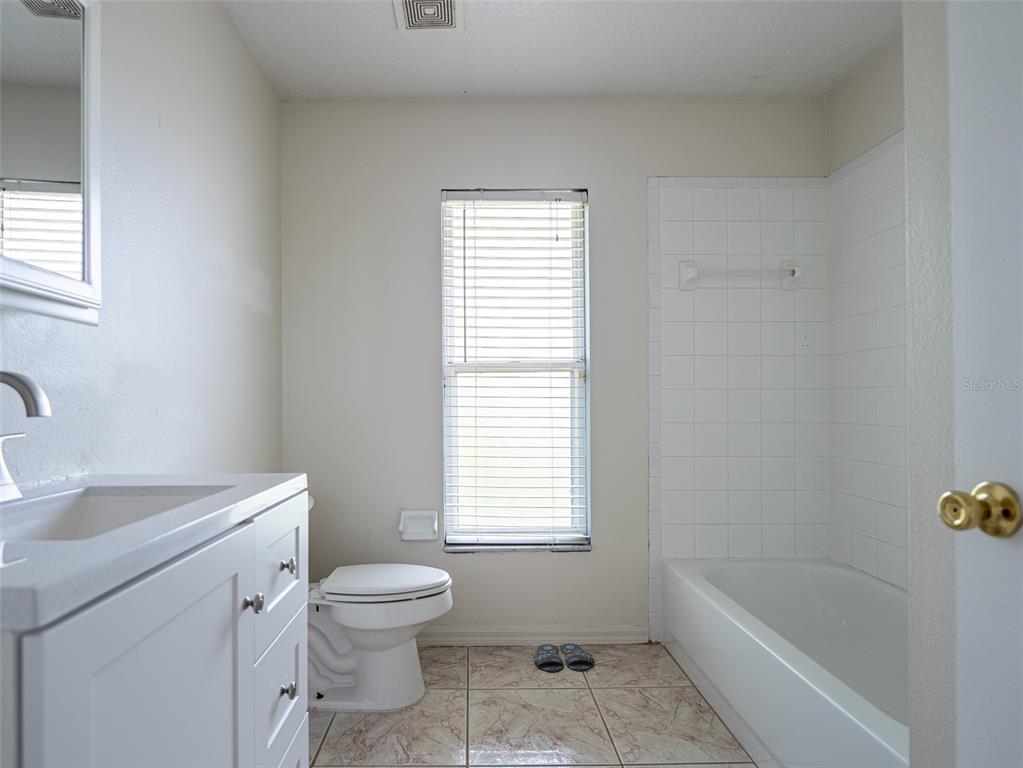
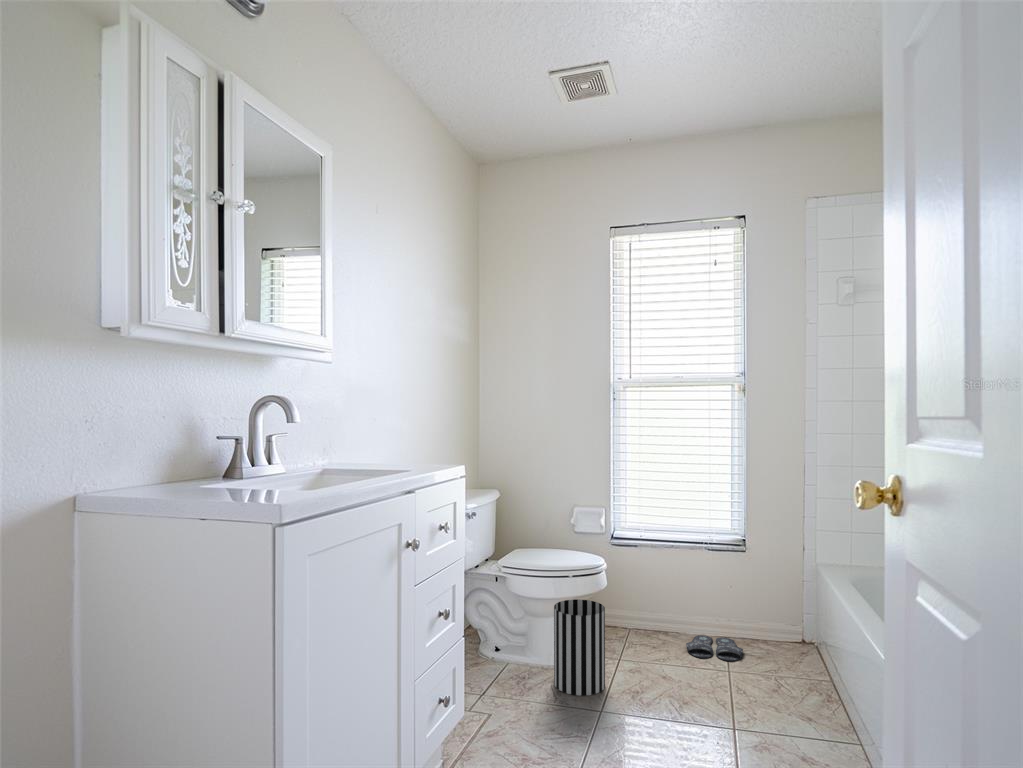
wastebasket: none [399,626,462,746] -> present [554,599,605,696]

